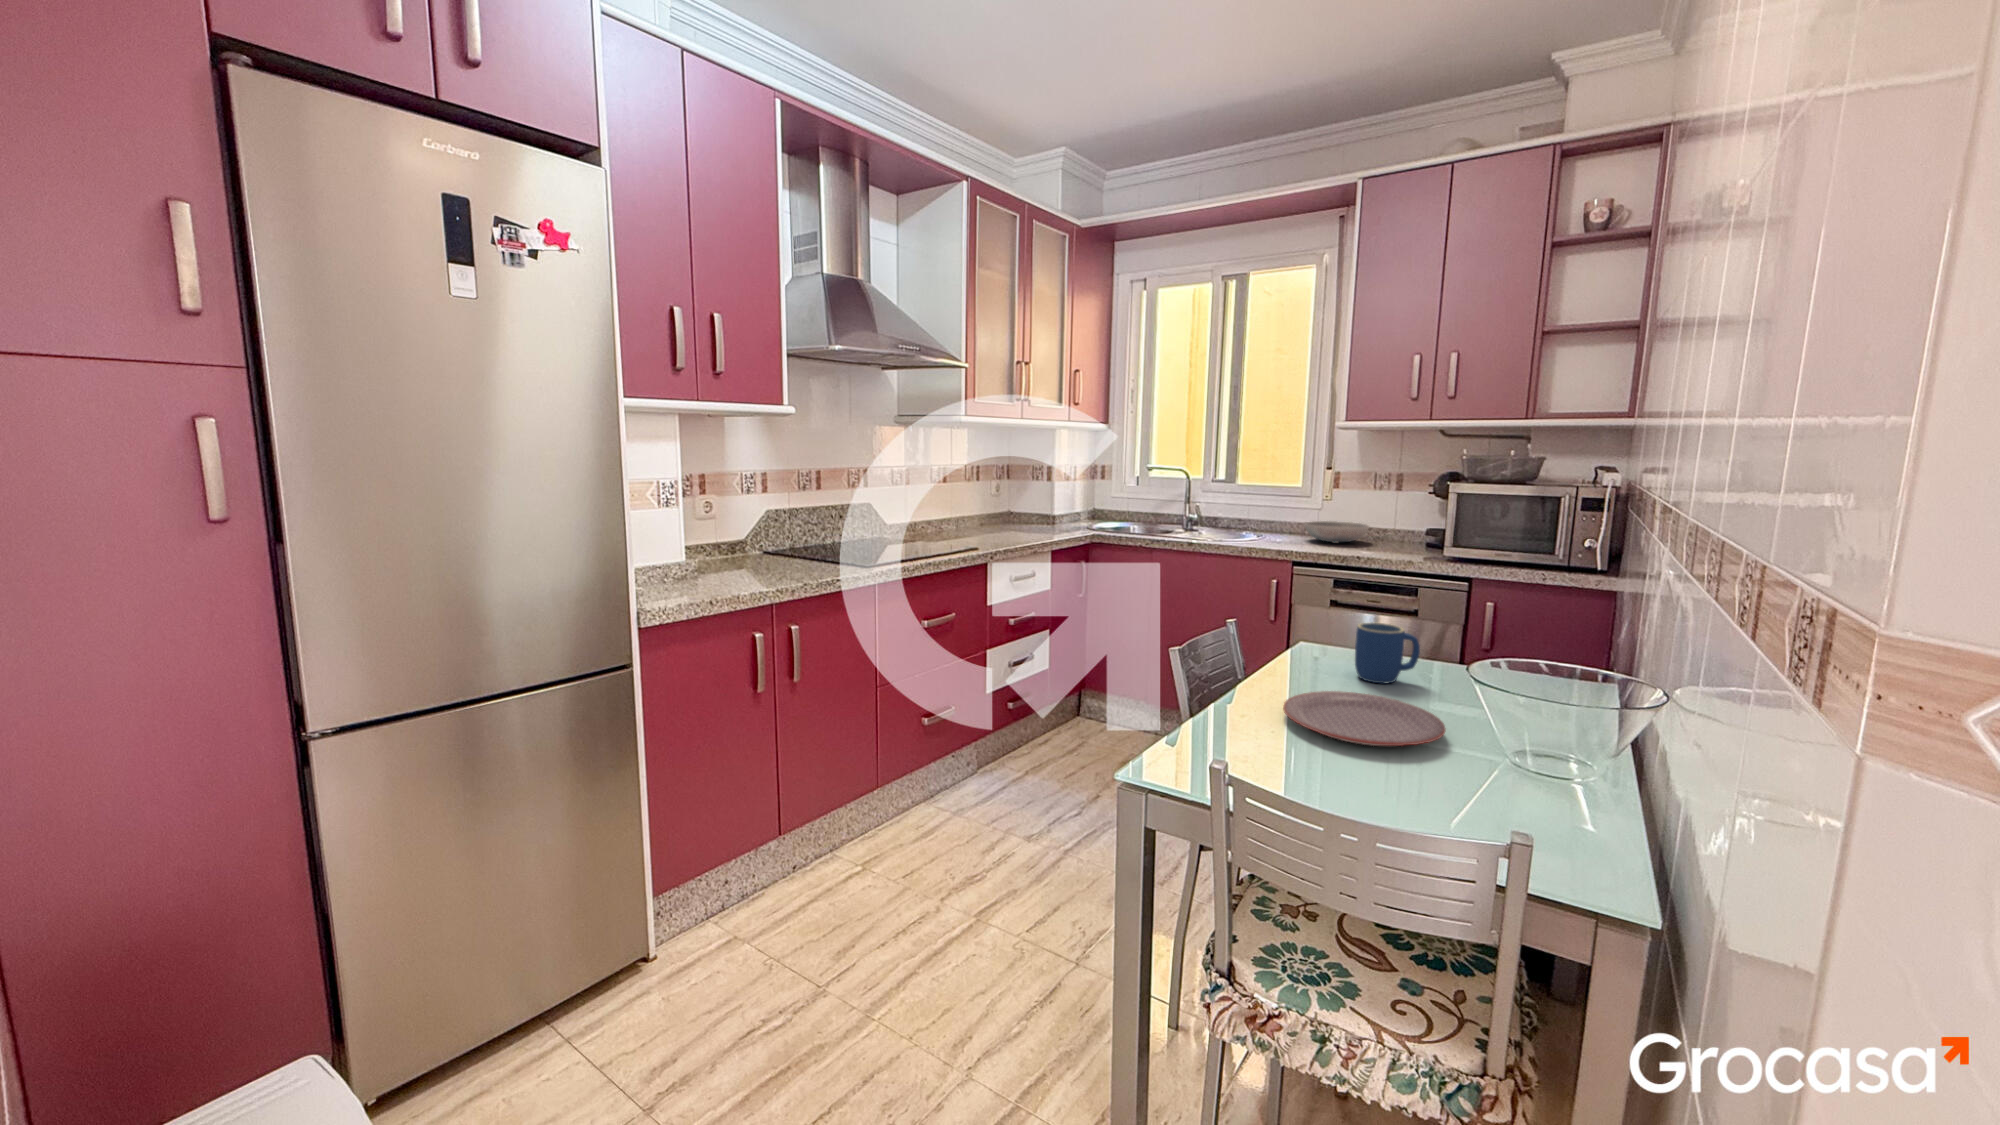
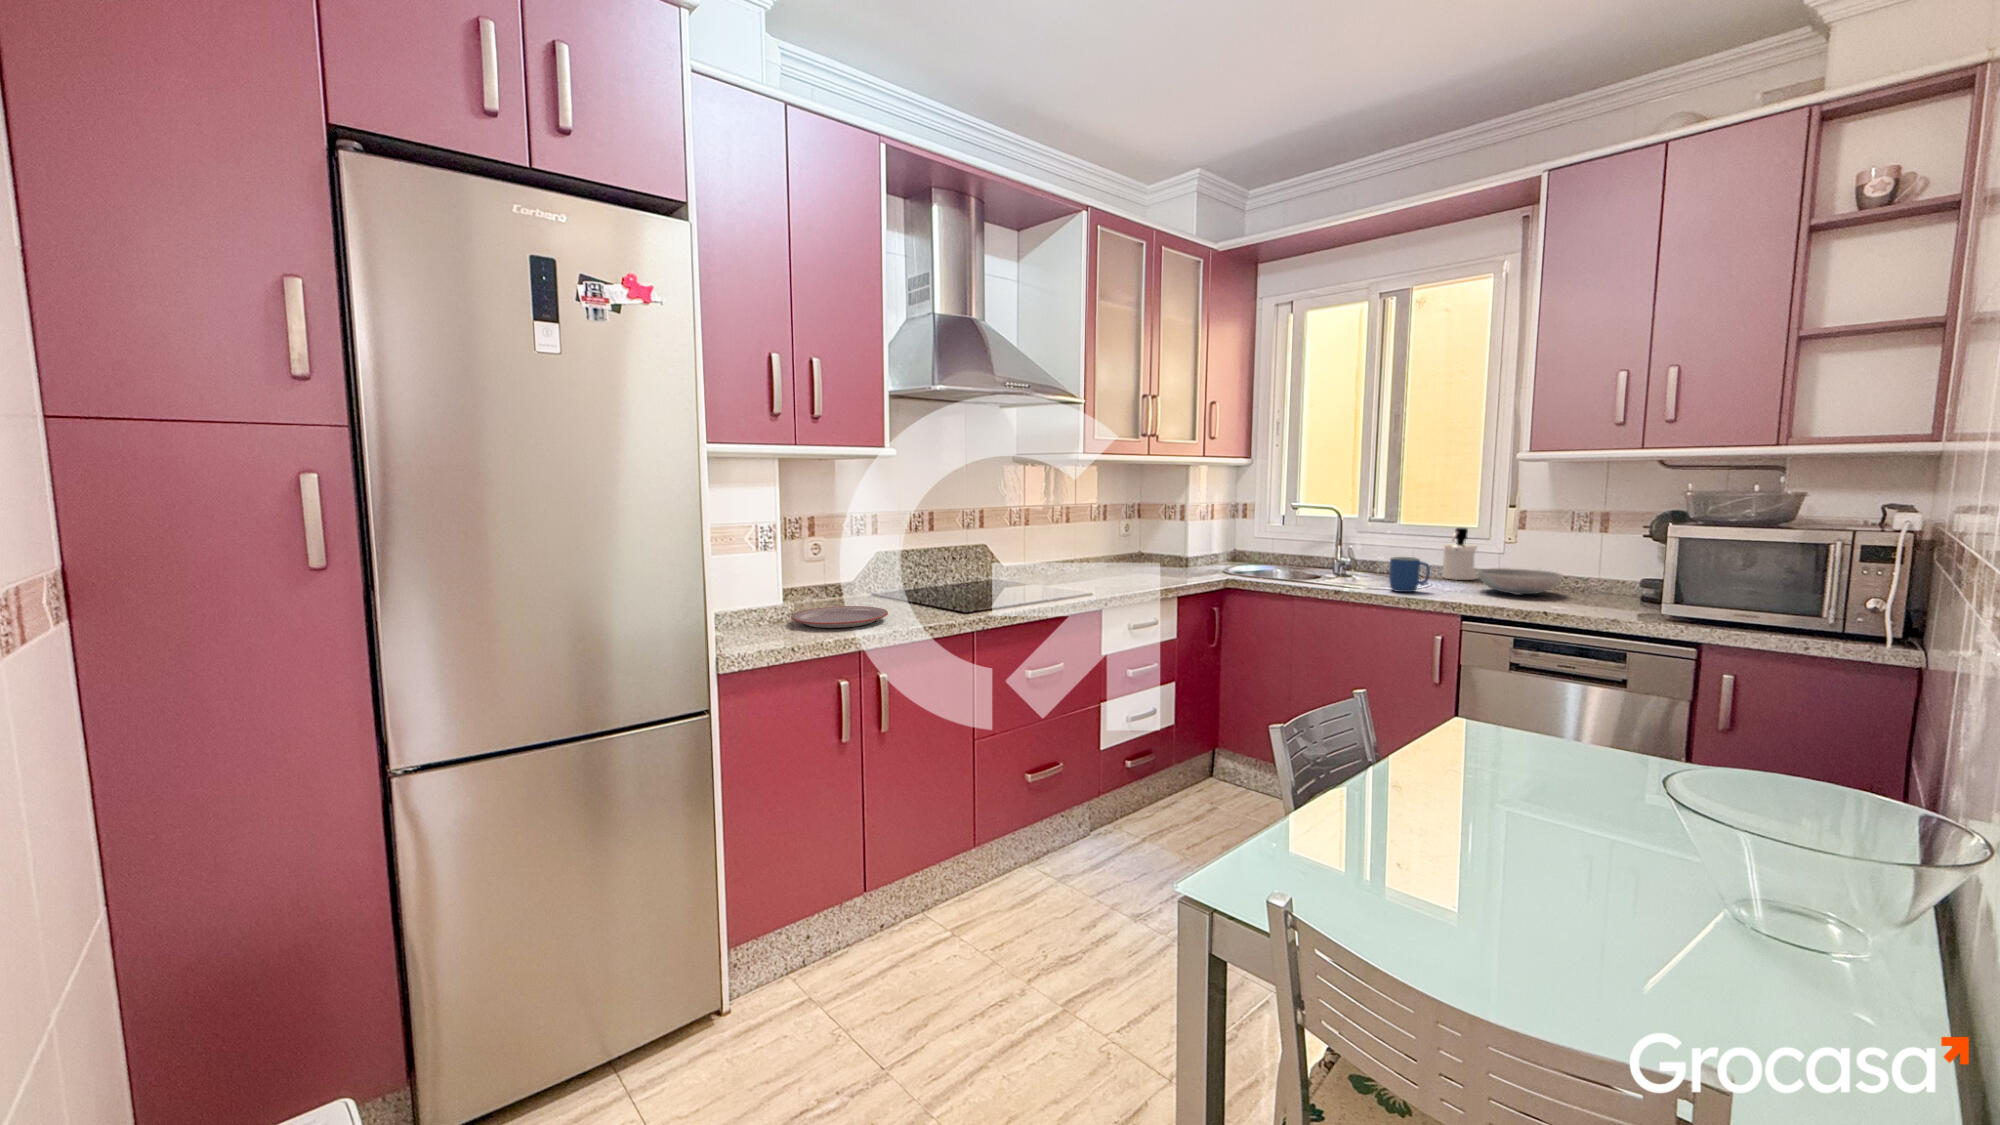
soap dispenser: none [1274,487,1303,532] -> present [1443,528,1477,580]
mug: present [1355,622,1420,684] -> present [1389,557,1430,592]
plate: present [1283,691,1446,746] -> present [791,606,888,628]

